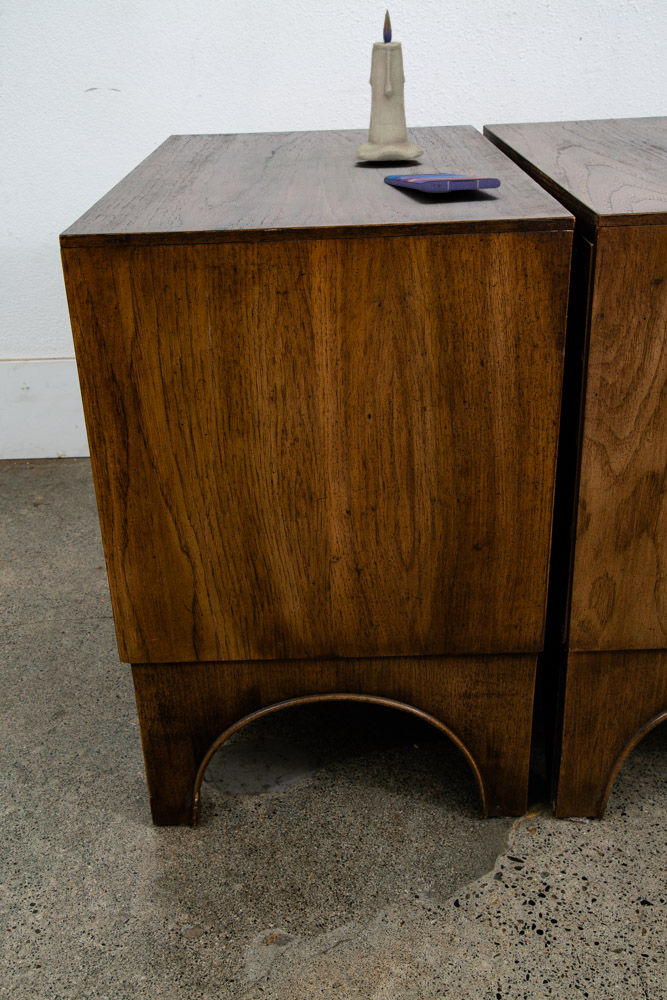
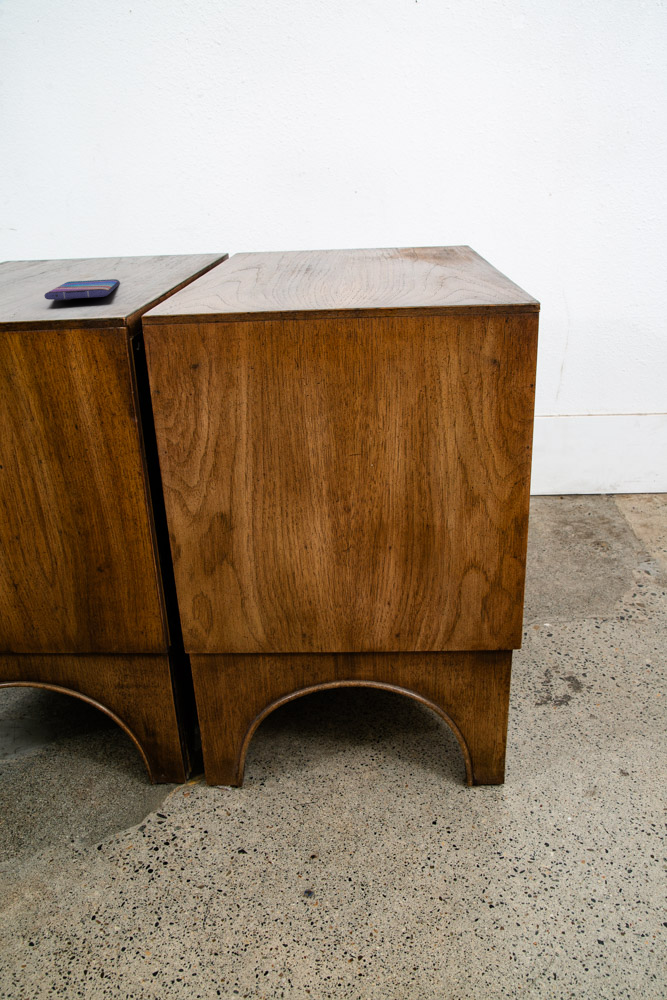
candle: present [355,10,424,161] -> none [72,151,129,267]

